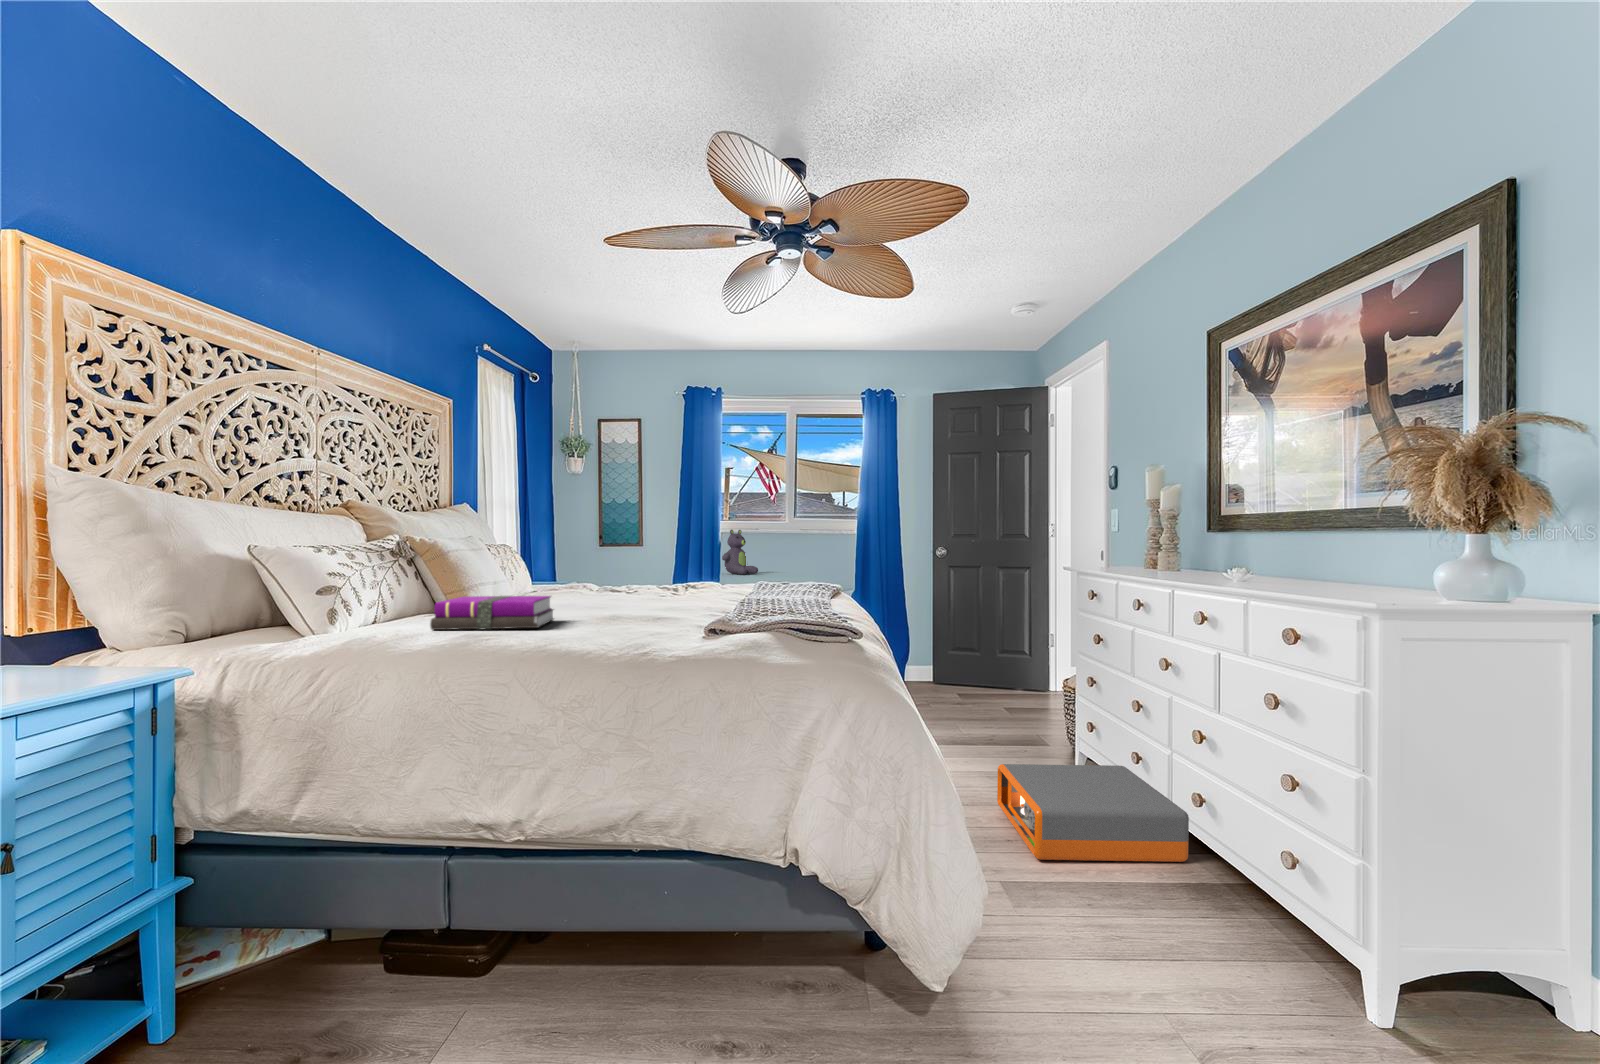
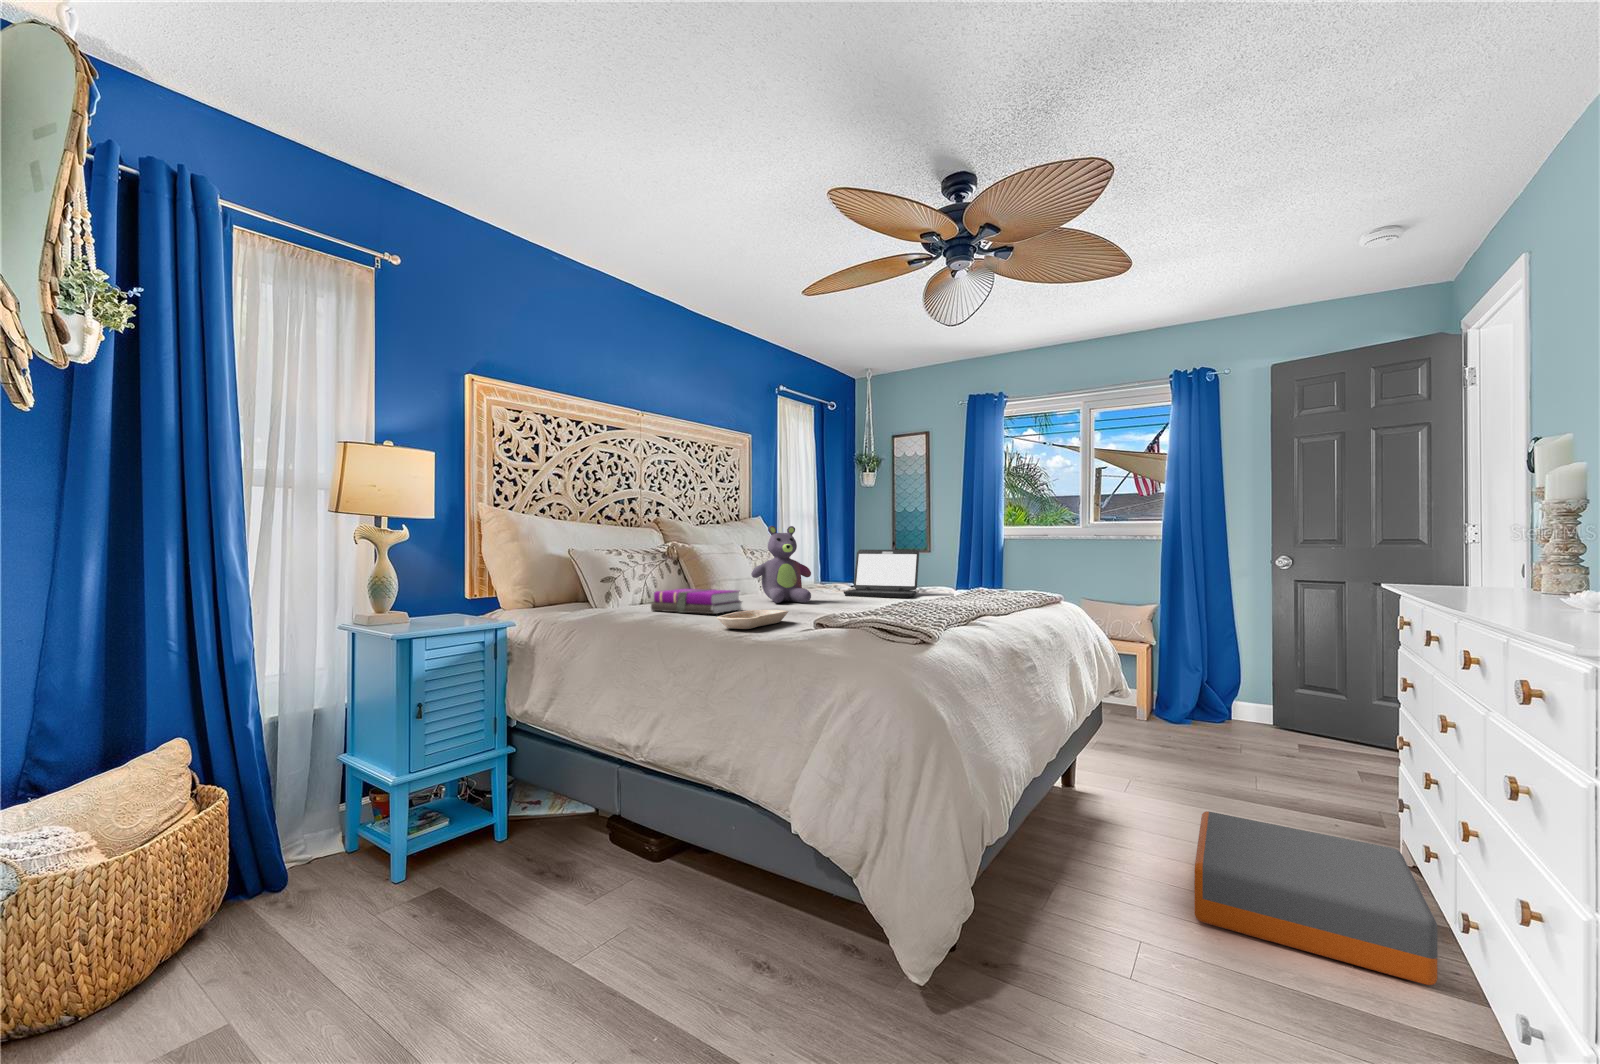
stuffed bear: present [722,530,758,574] -> present [751,526,811,603]
laptop: none [615,543,692,596] -> present [844,550,919,598]
tray: none [593,617,655,645] -> present [717,610,788,629]

